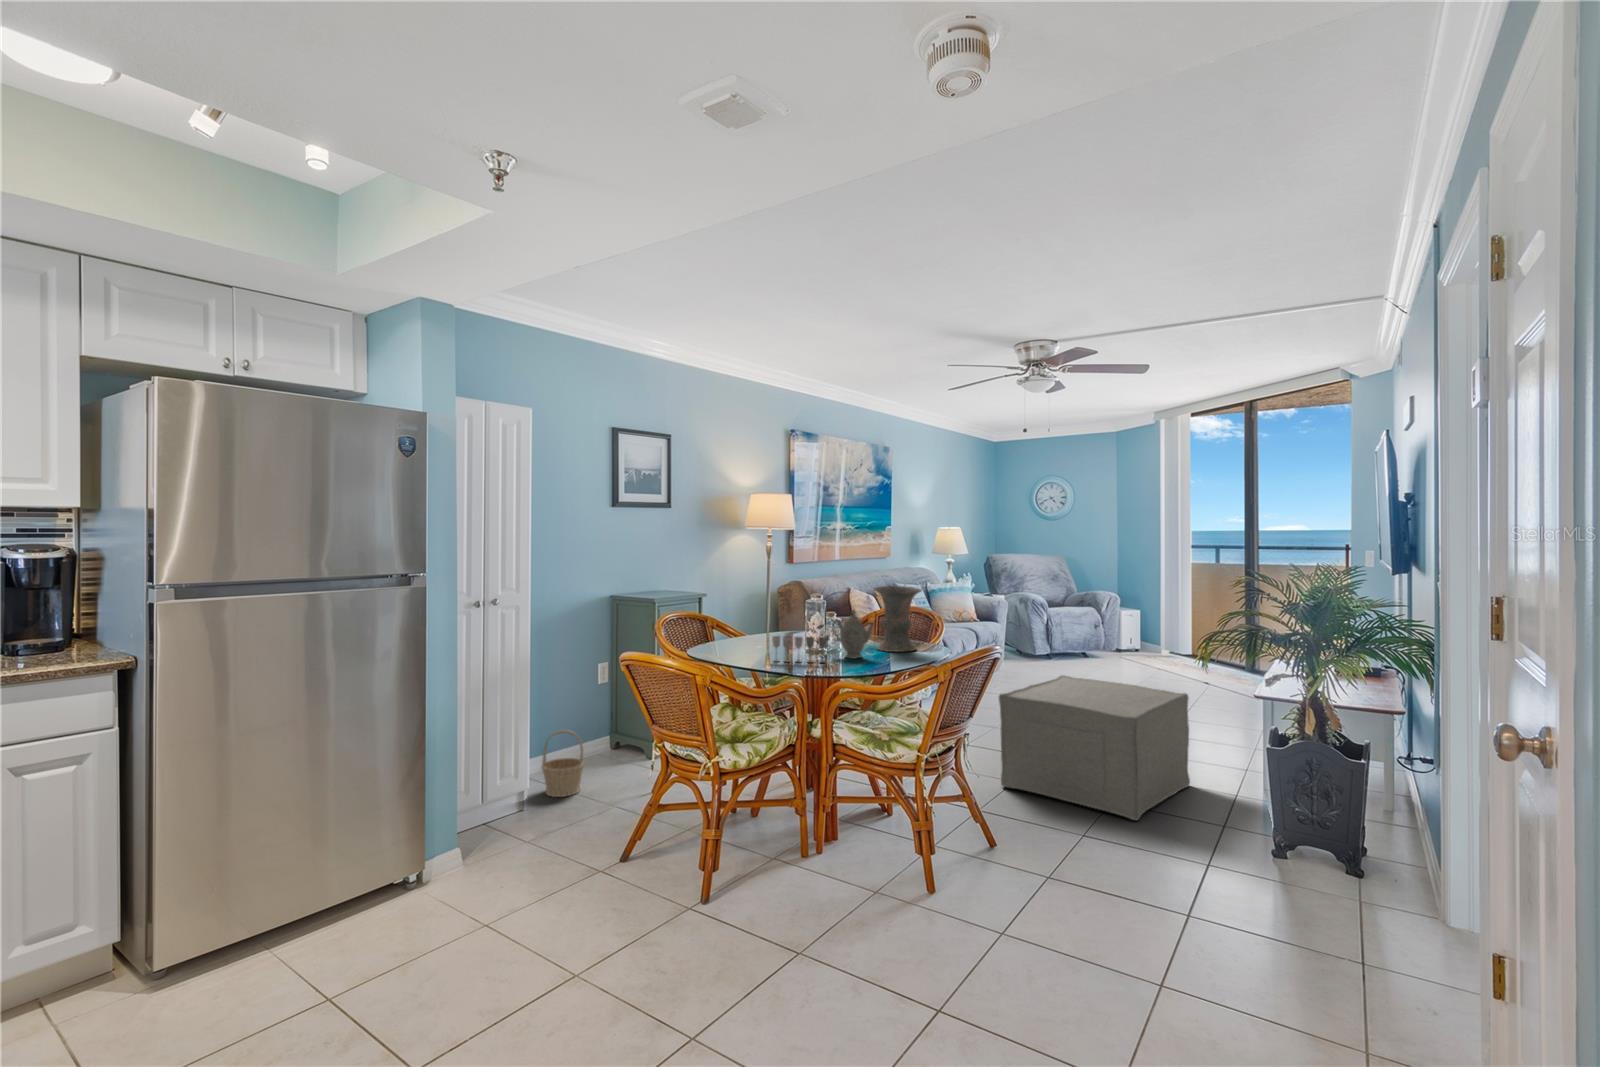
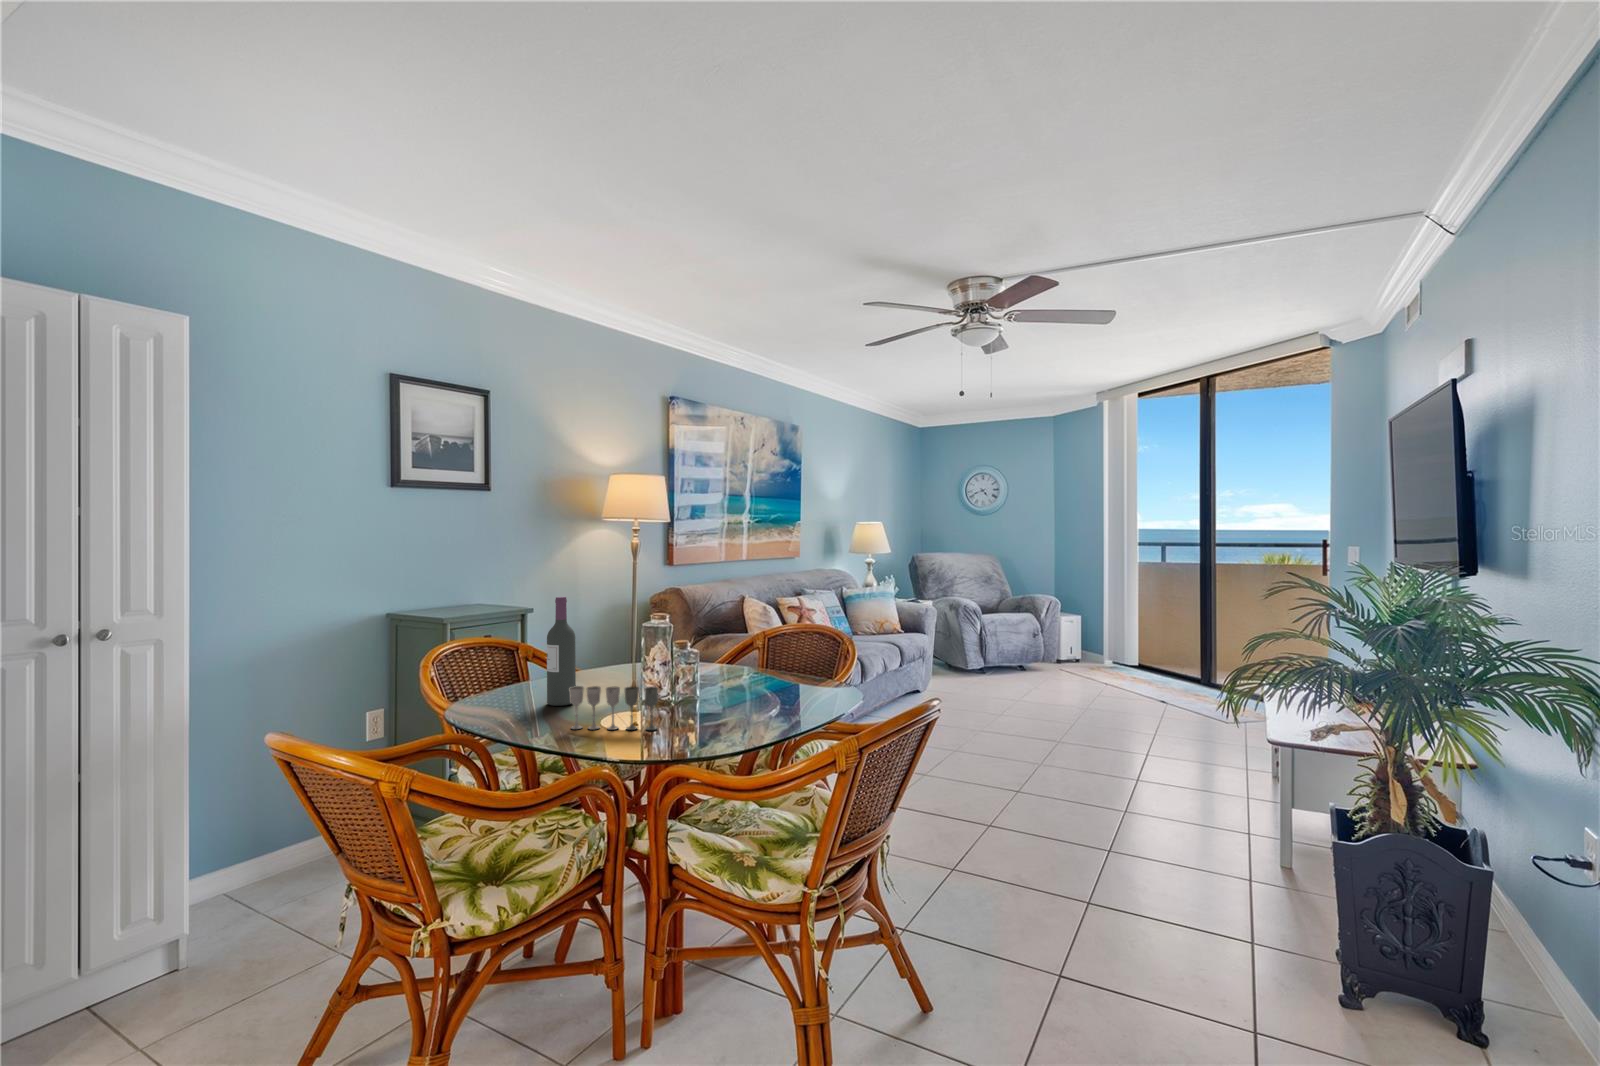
wine bottle: none [747,582,764,652] -> present [547,597,576,706]
vase: present [874,586,922,652] -> none [747,599,820,700]
teapot: present [832,610,875,658] -> none [676,638,745,717]
ottoman: present [999,675,1190,820] -> none [931,713,1188,941]
basket: present [542,730,584,797] -> none [240,824,317,931]

